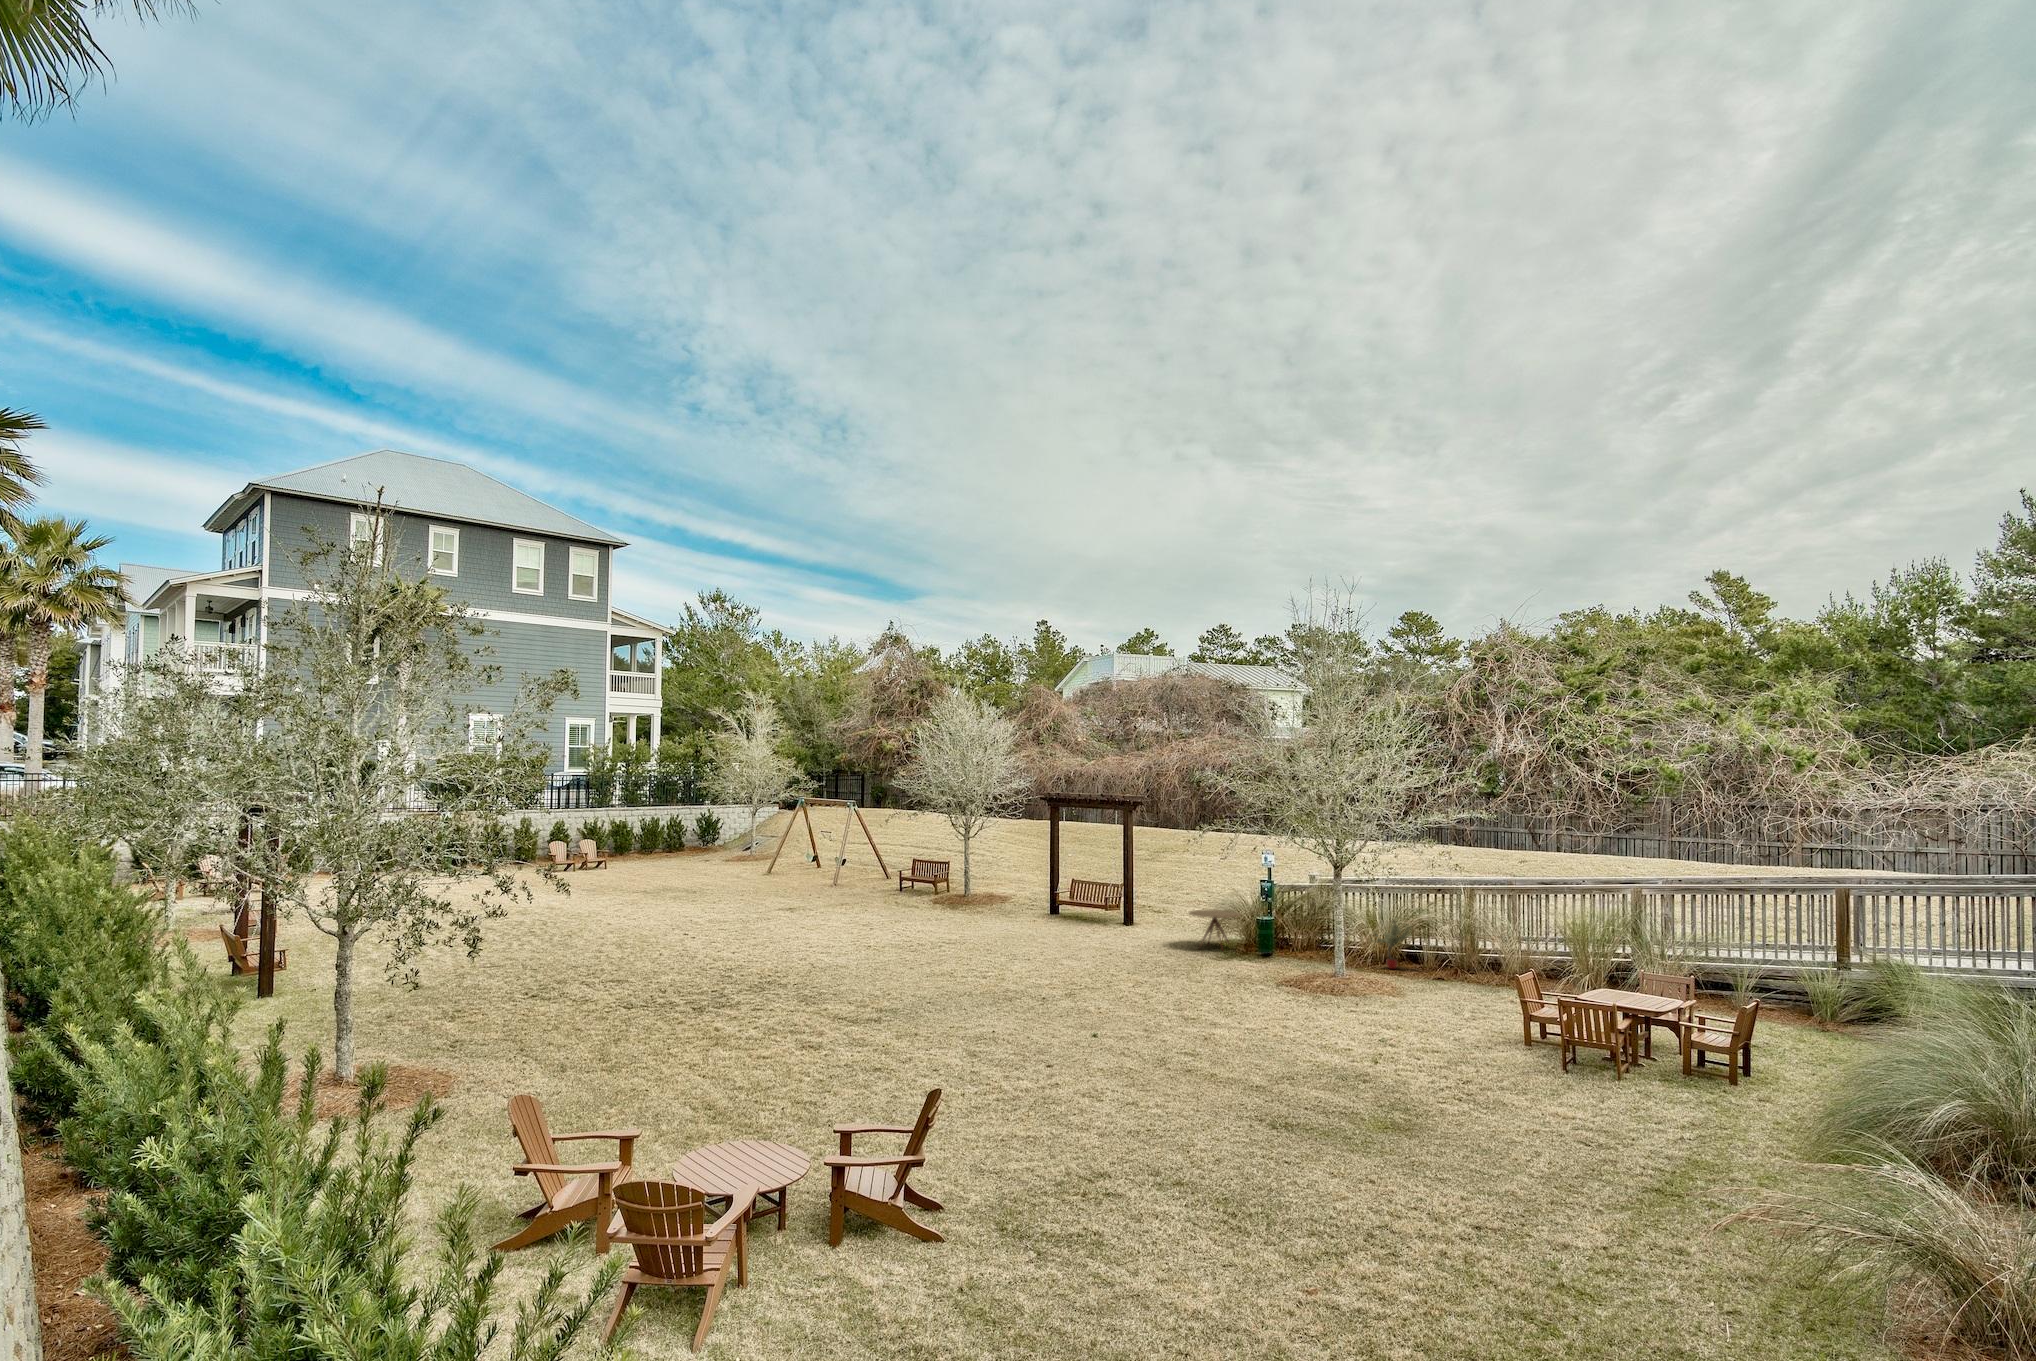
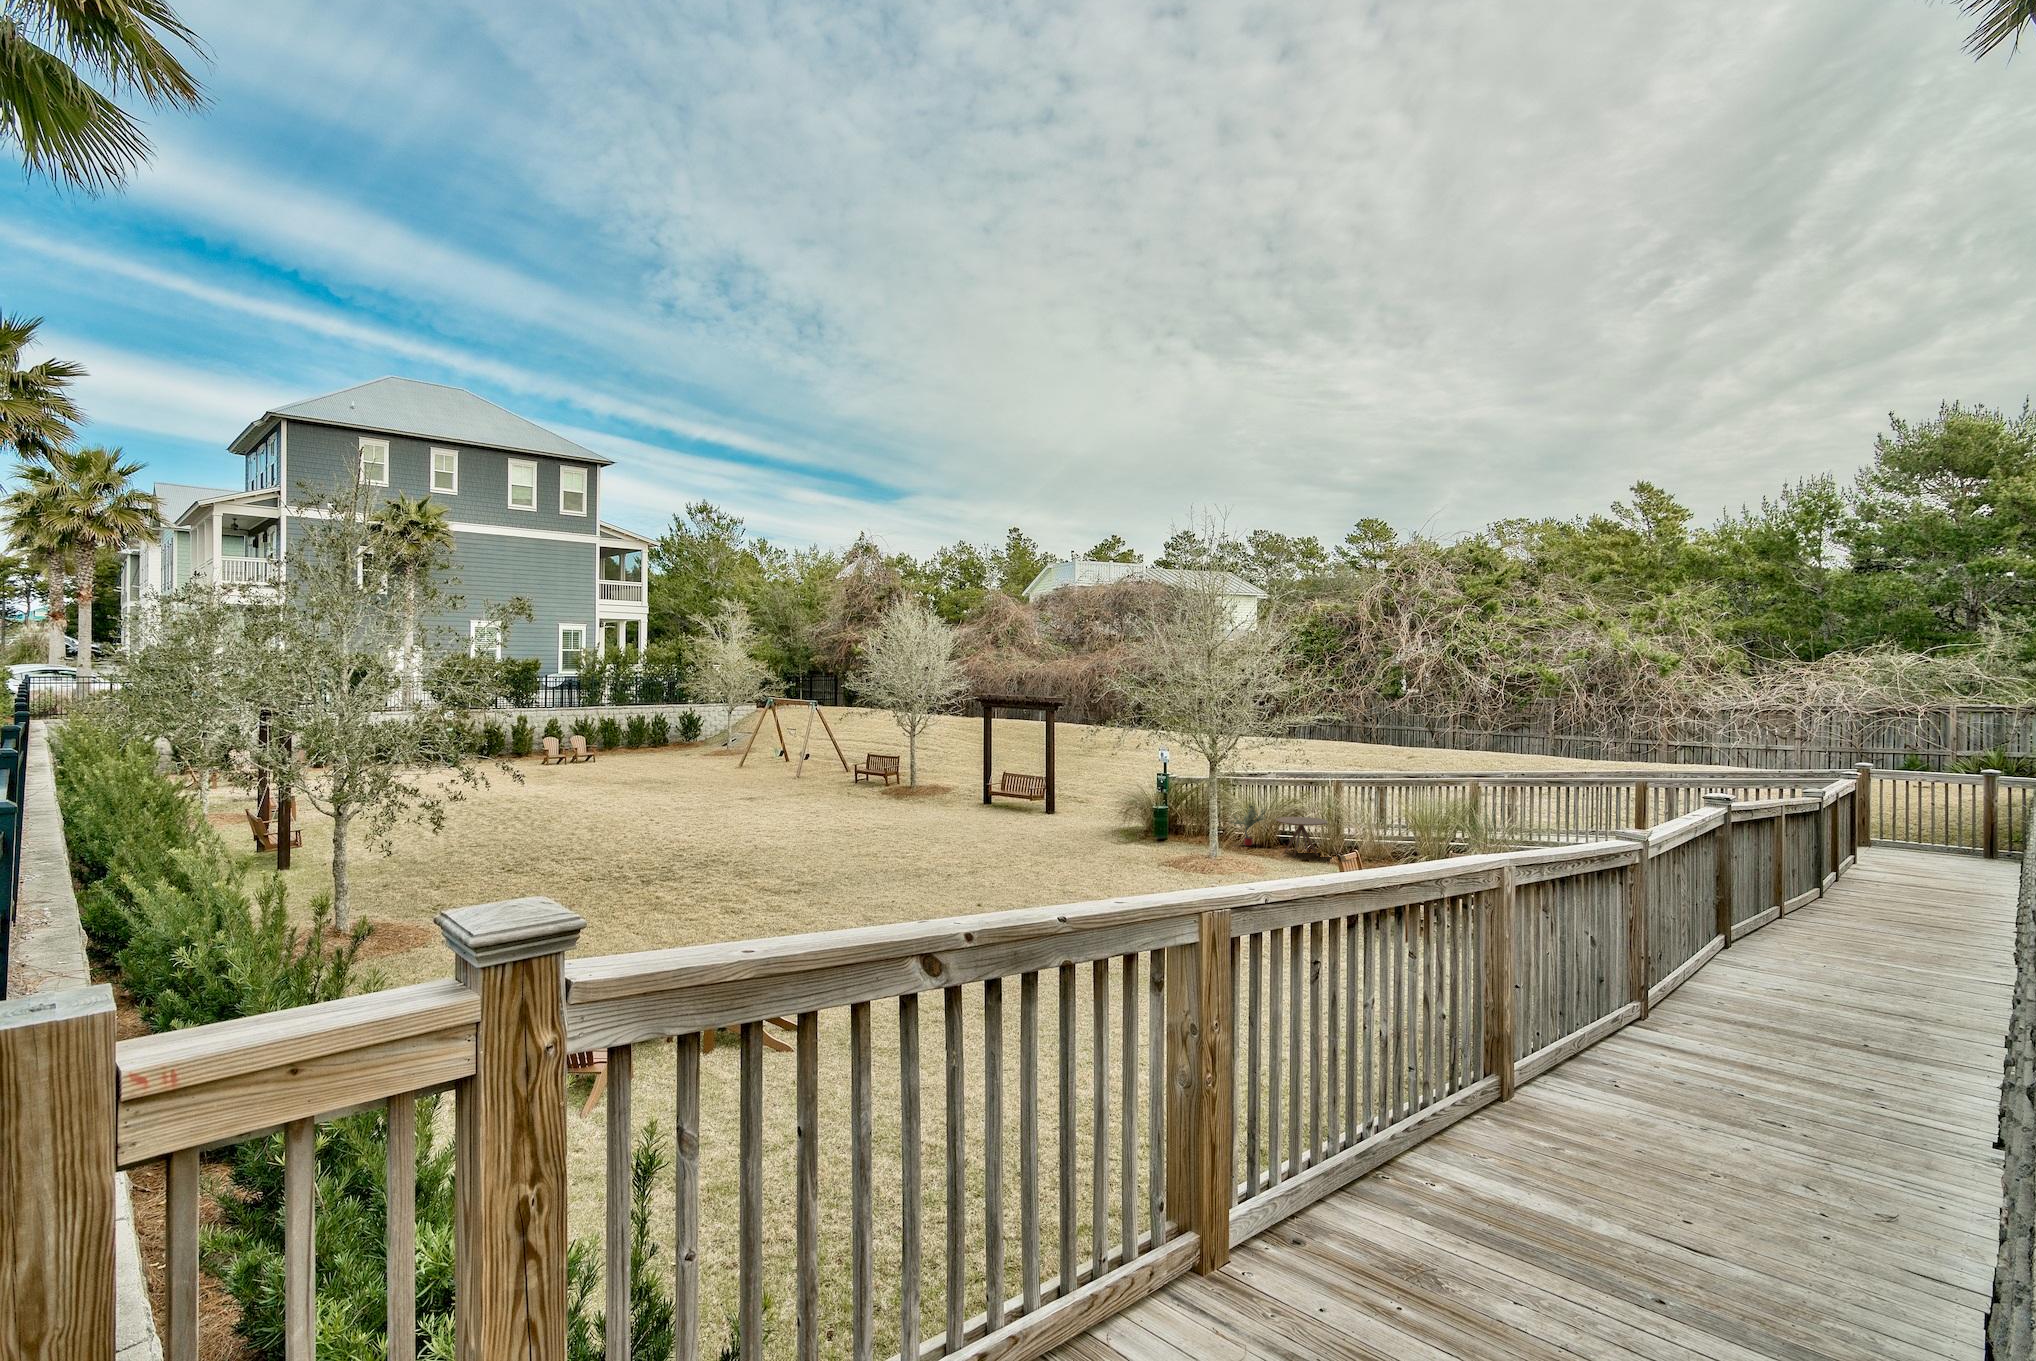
round table: present [1189,910,1240,948] -> present [1276,817,1327,857]

